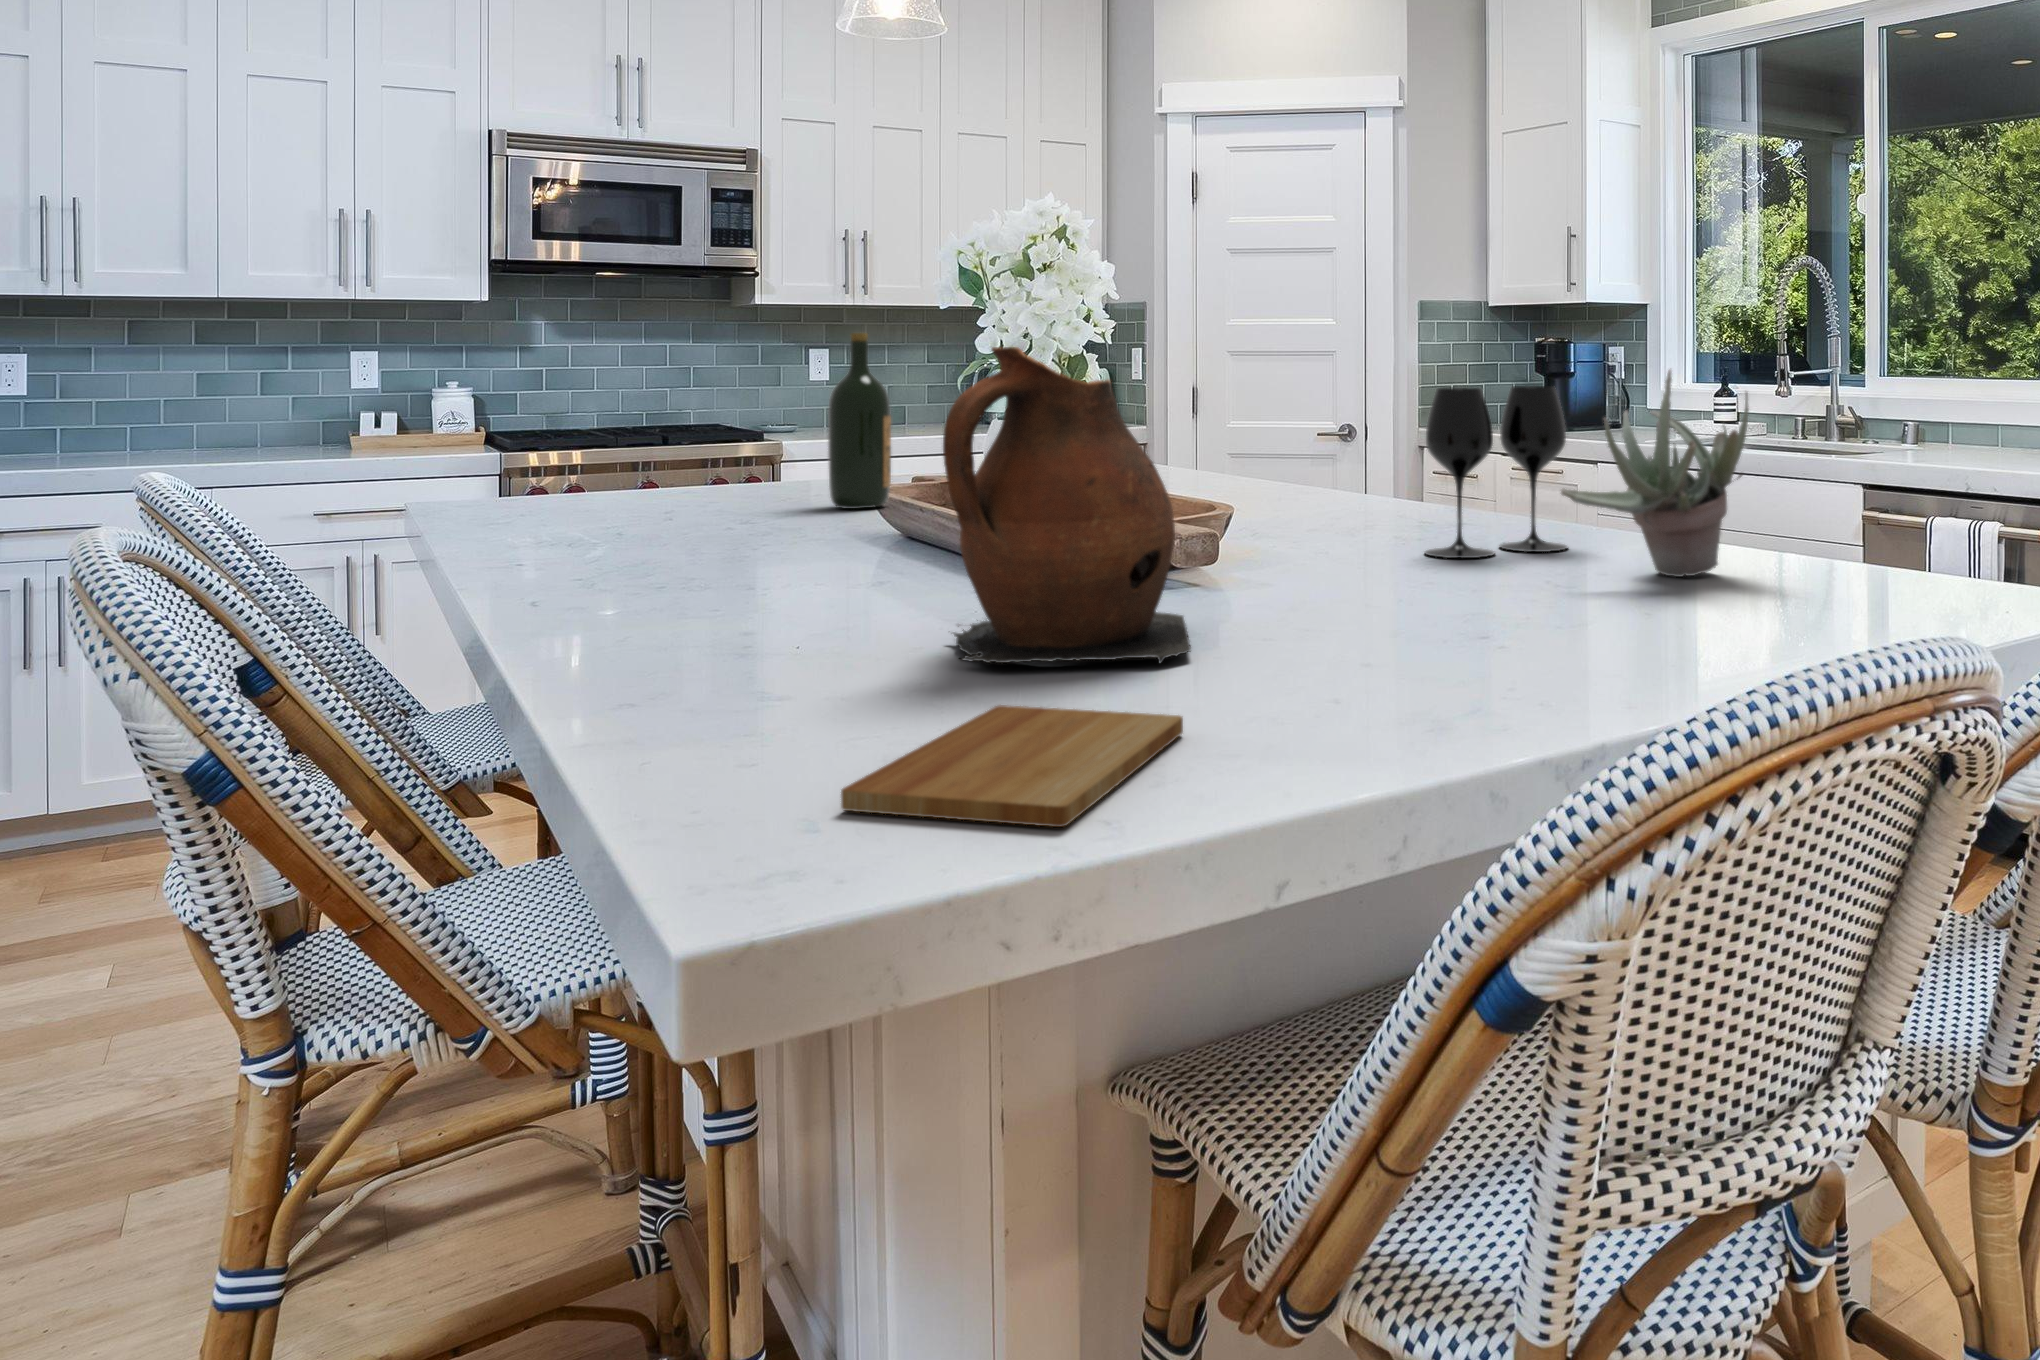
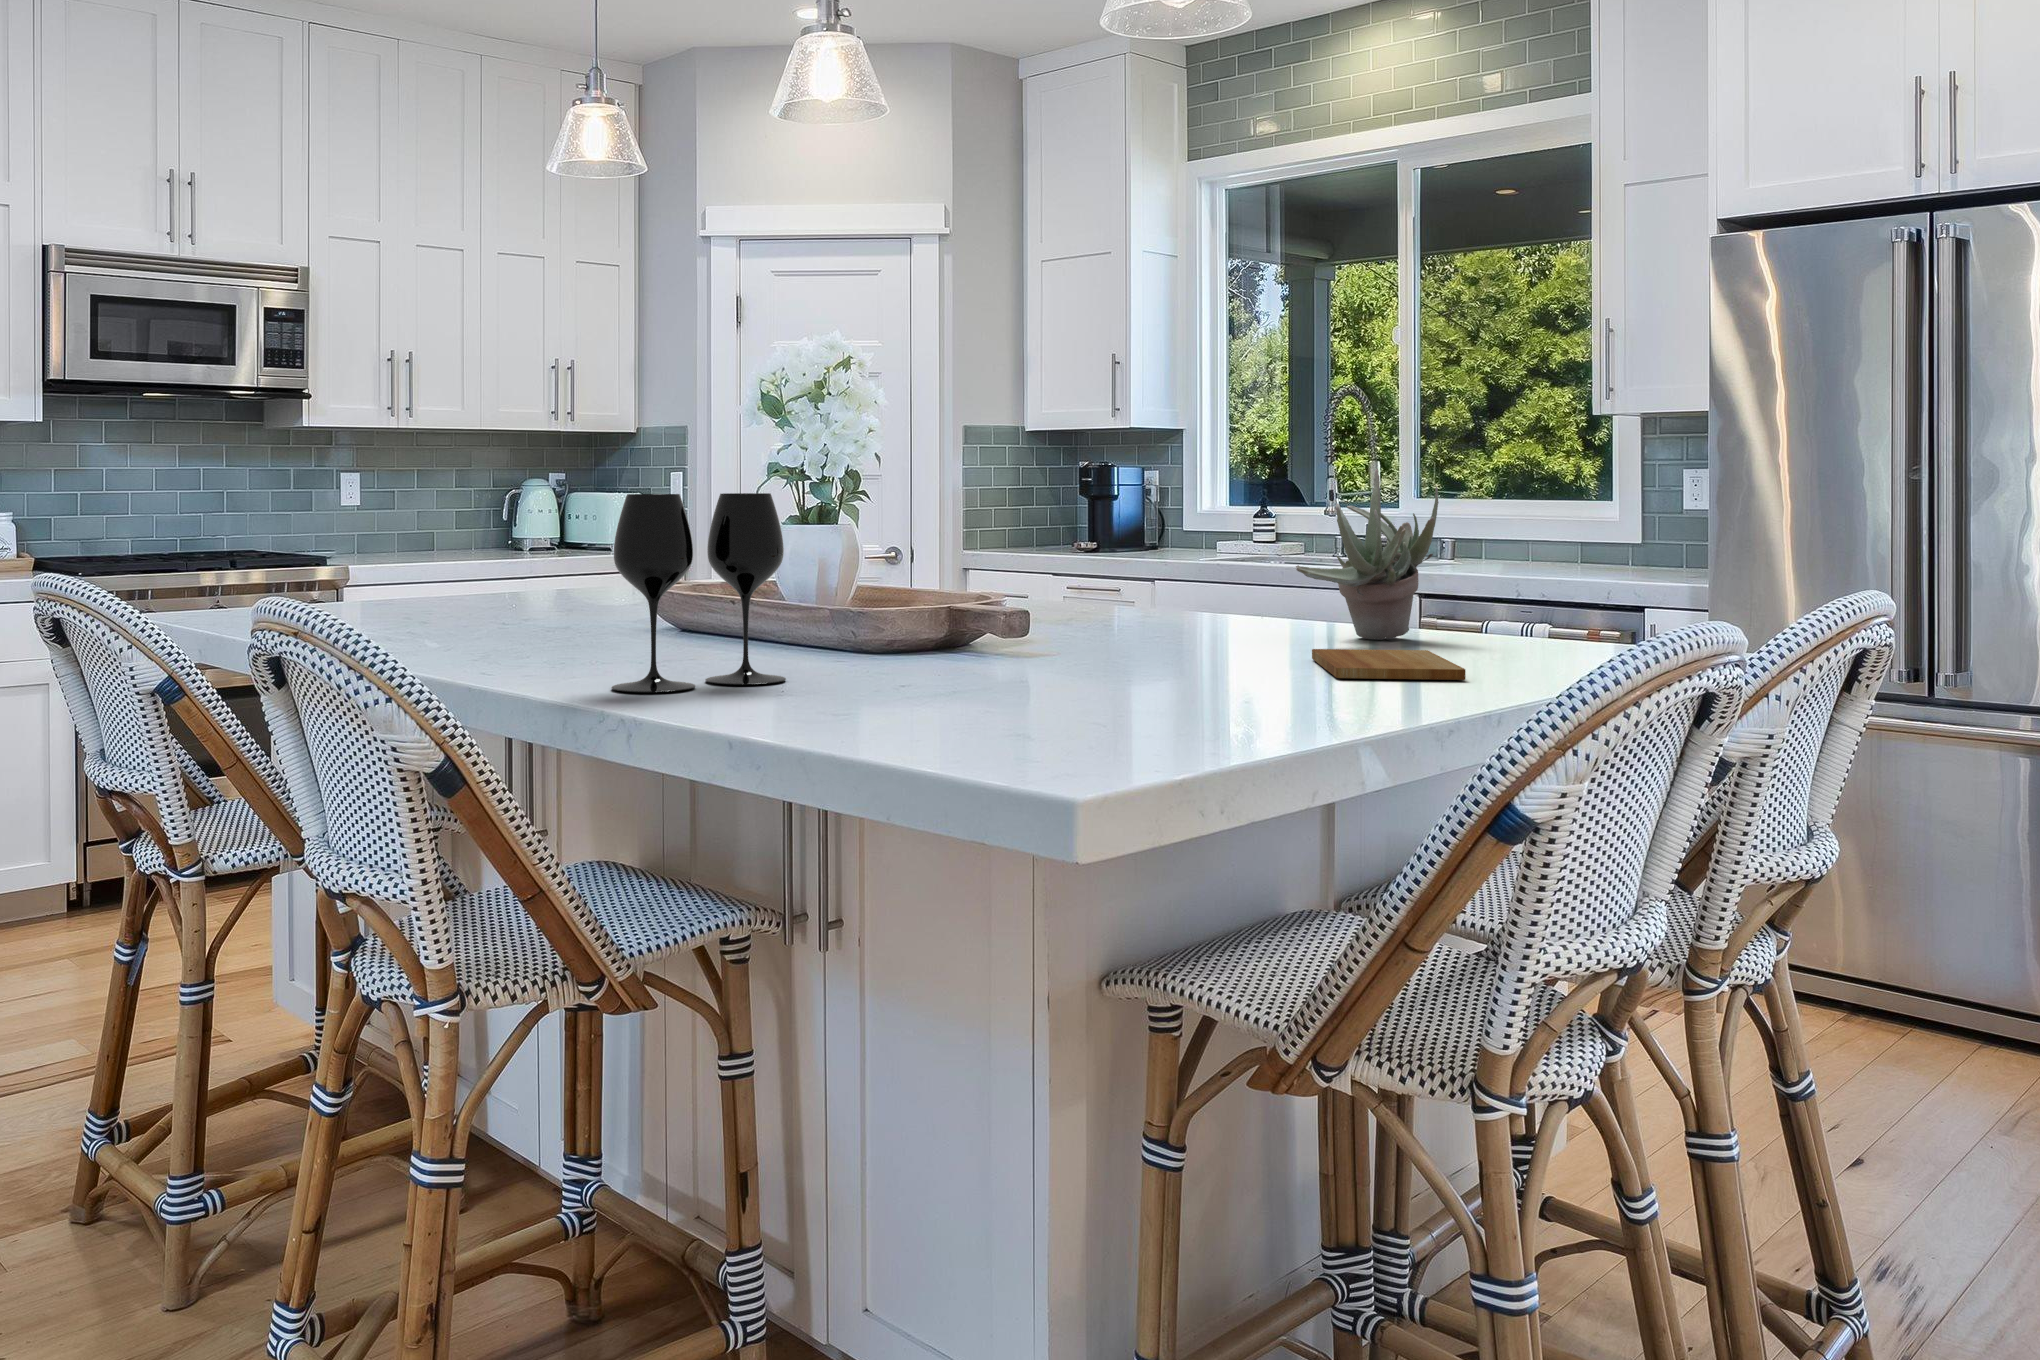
wine bottle: present [828,333,891,509] -> none [544,446,599,608]
ceramic pitcher: present [943,347,1191,663] -> none [875,442,1090,685]
wine glass: present [1425,386,1568,558] -> present [611,493,786,693]
cutting board: present [841,705,1183,827] -> present [1312,649,1466,680]

